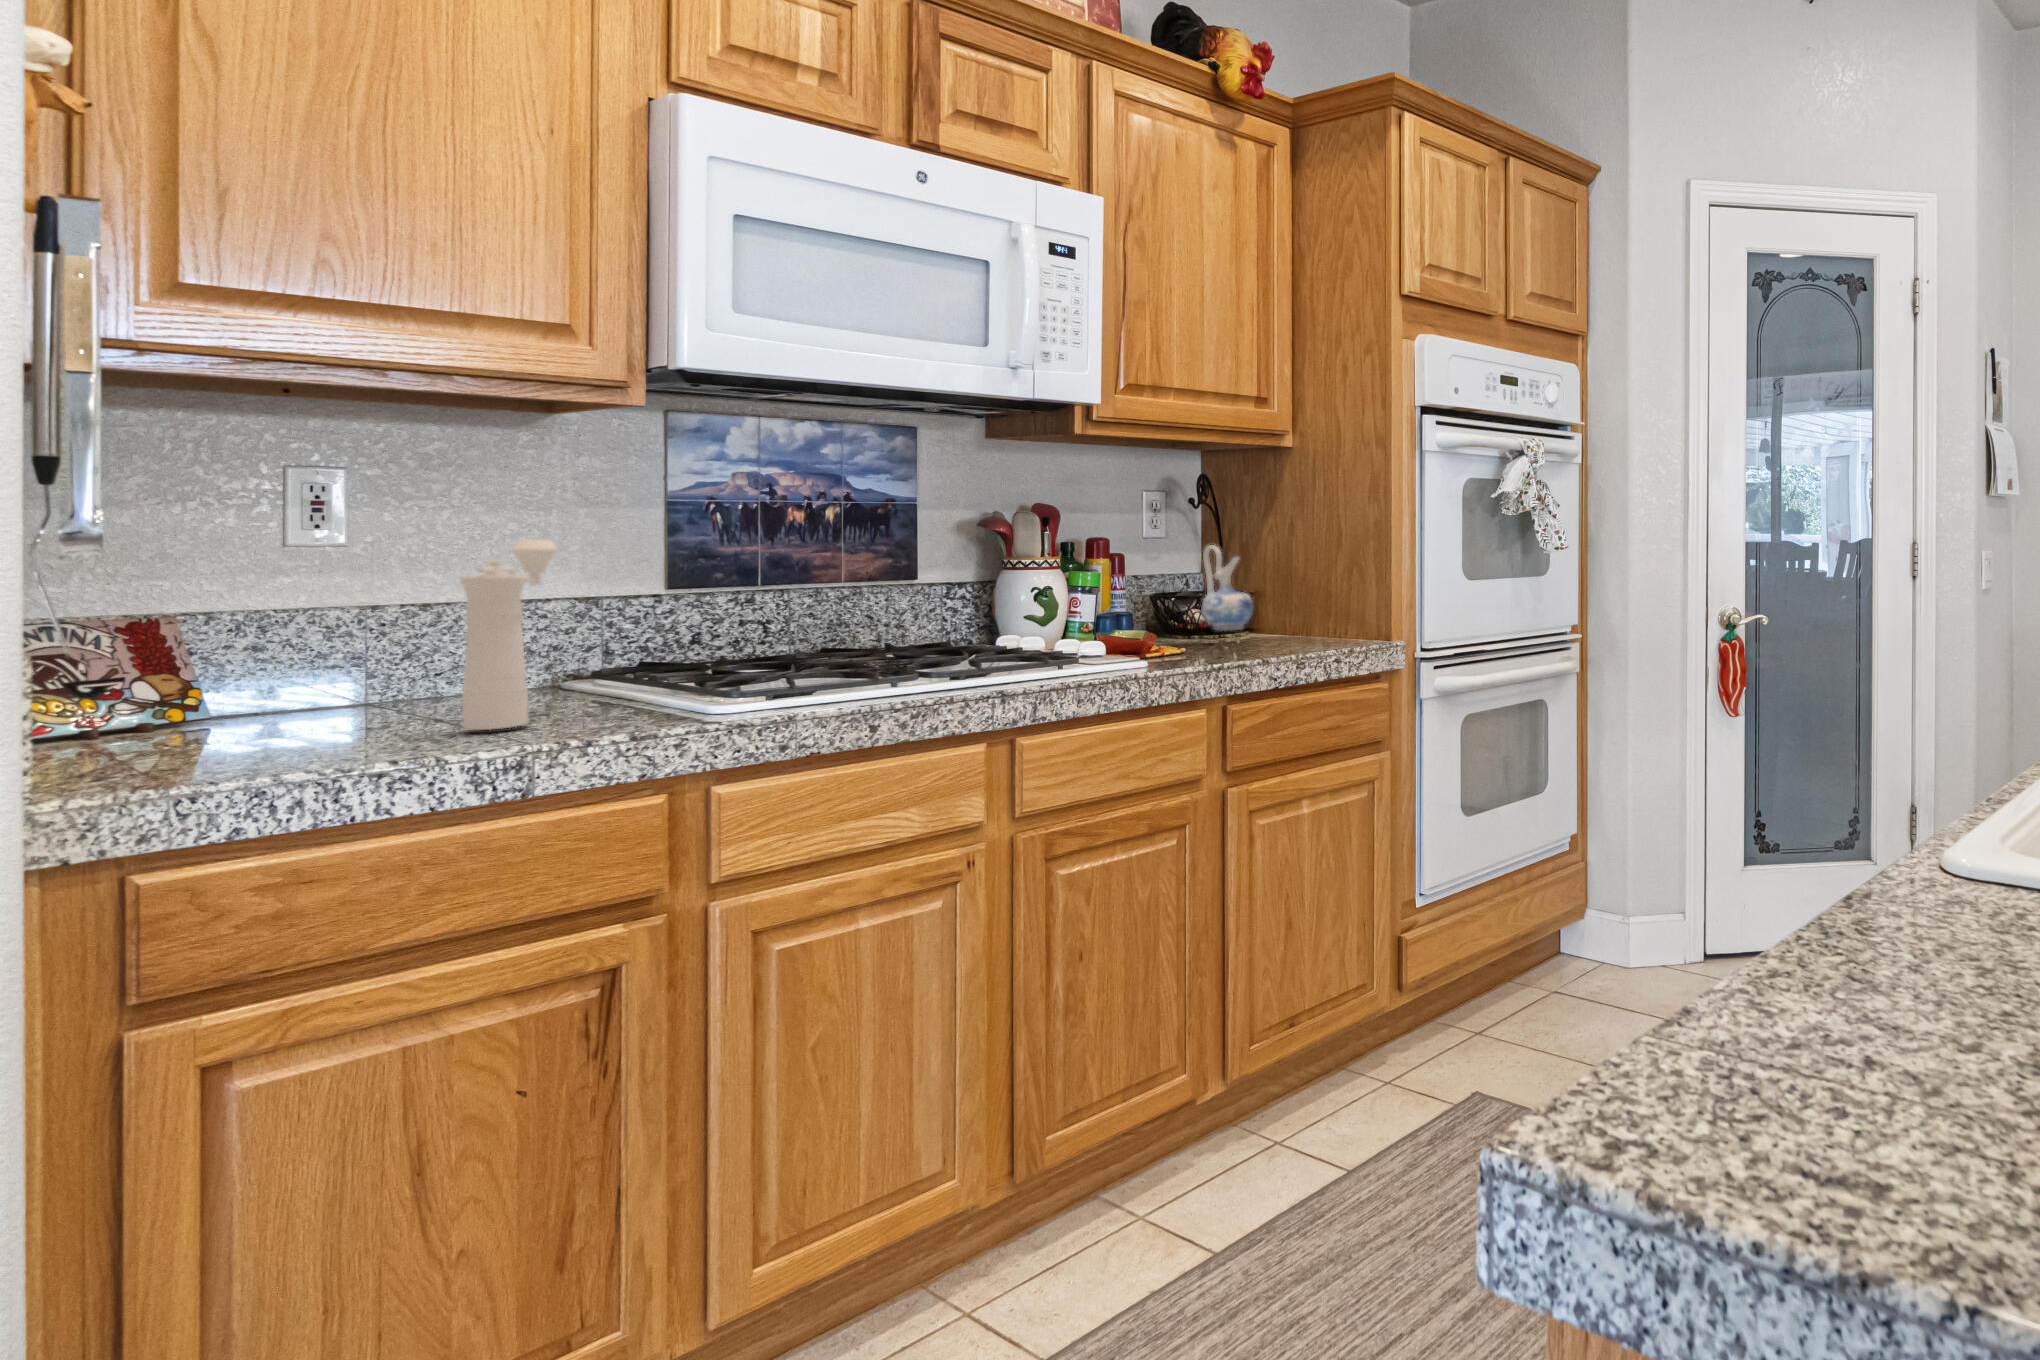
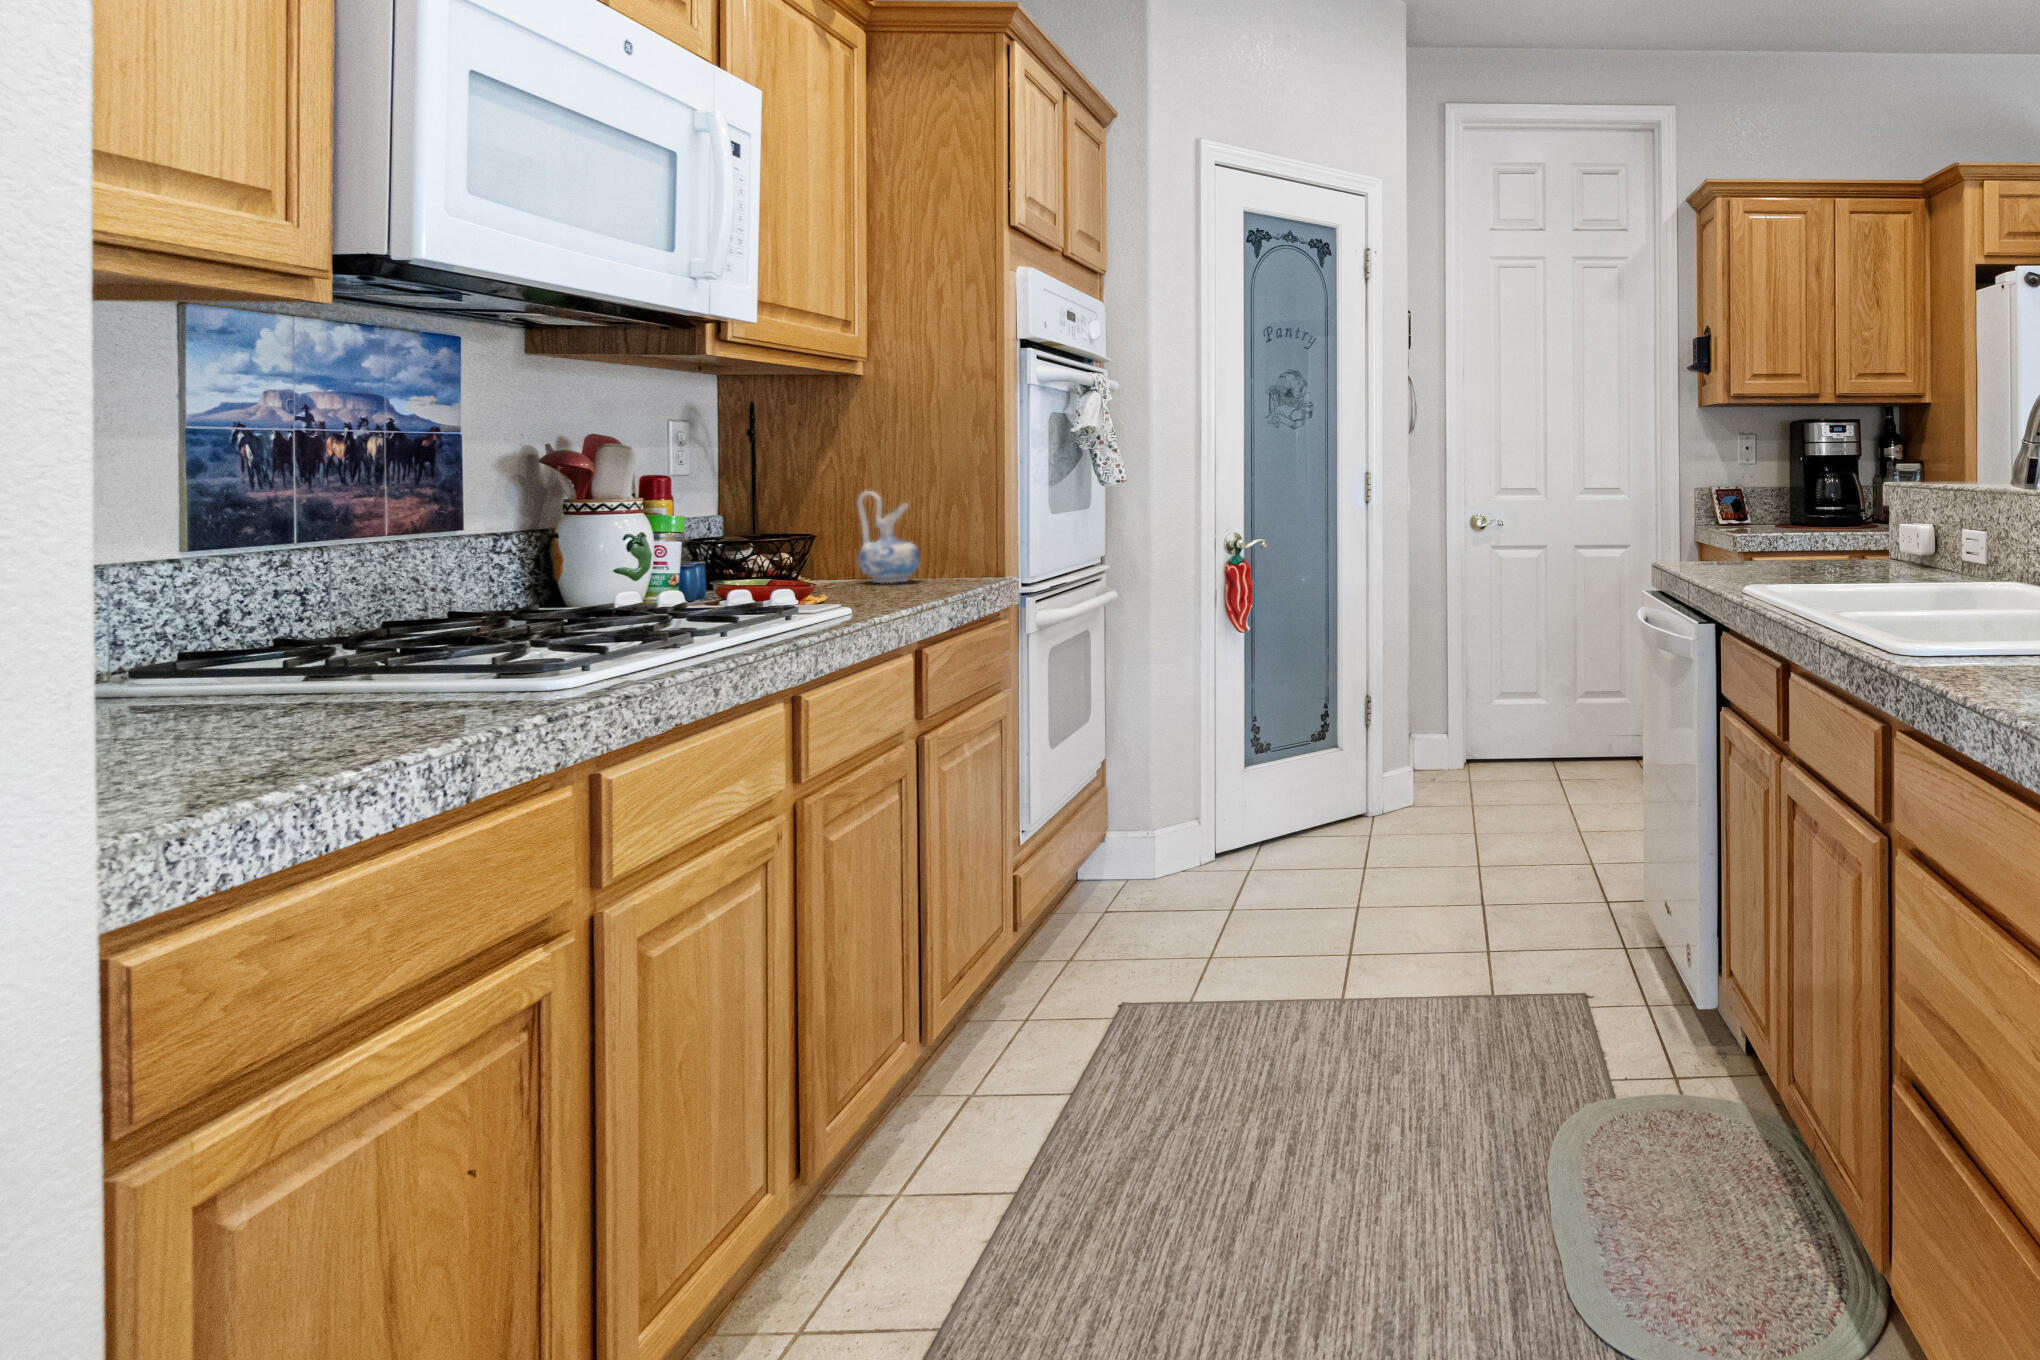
pepper mill: present [461,540,557,730] -> none [276,487,392,735]

